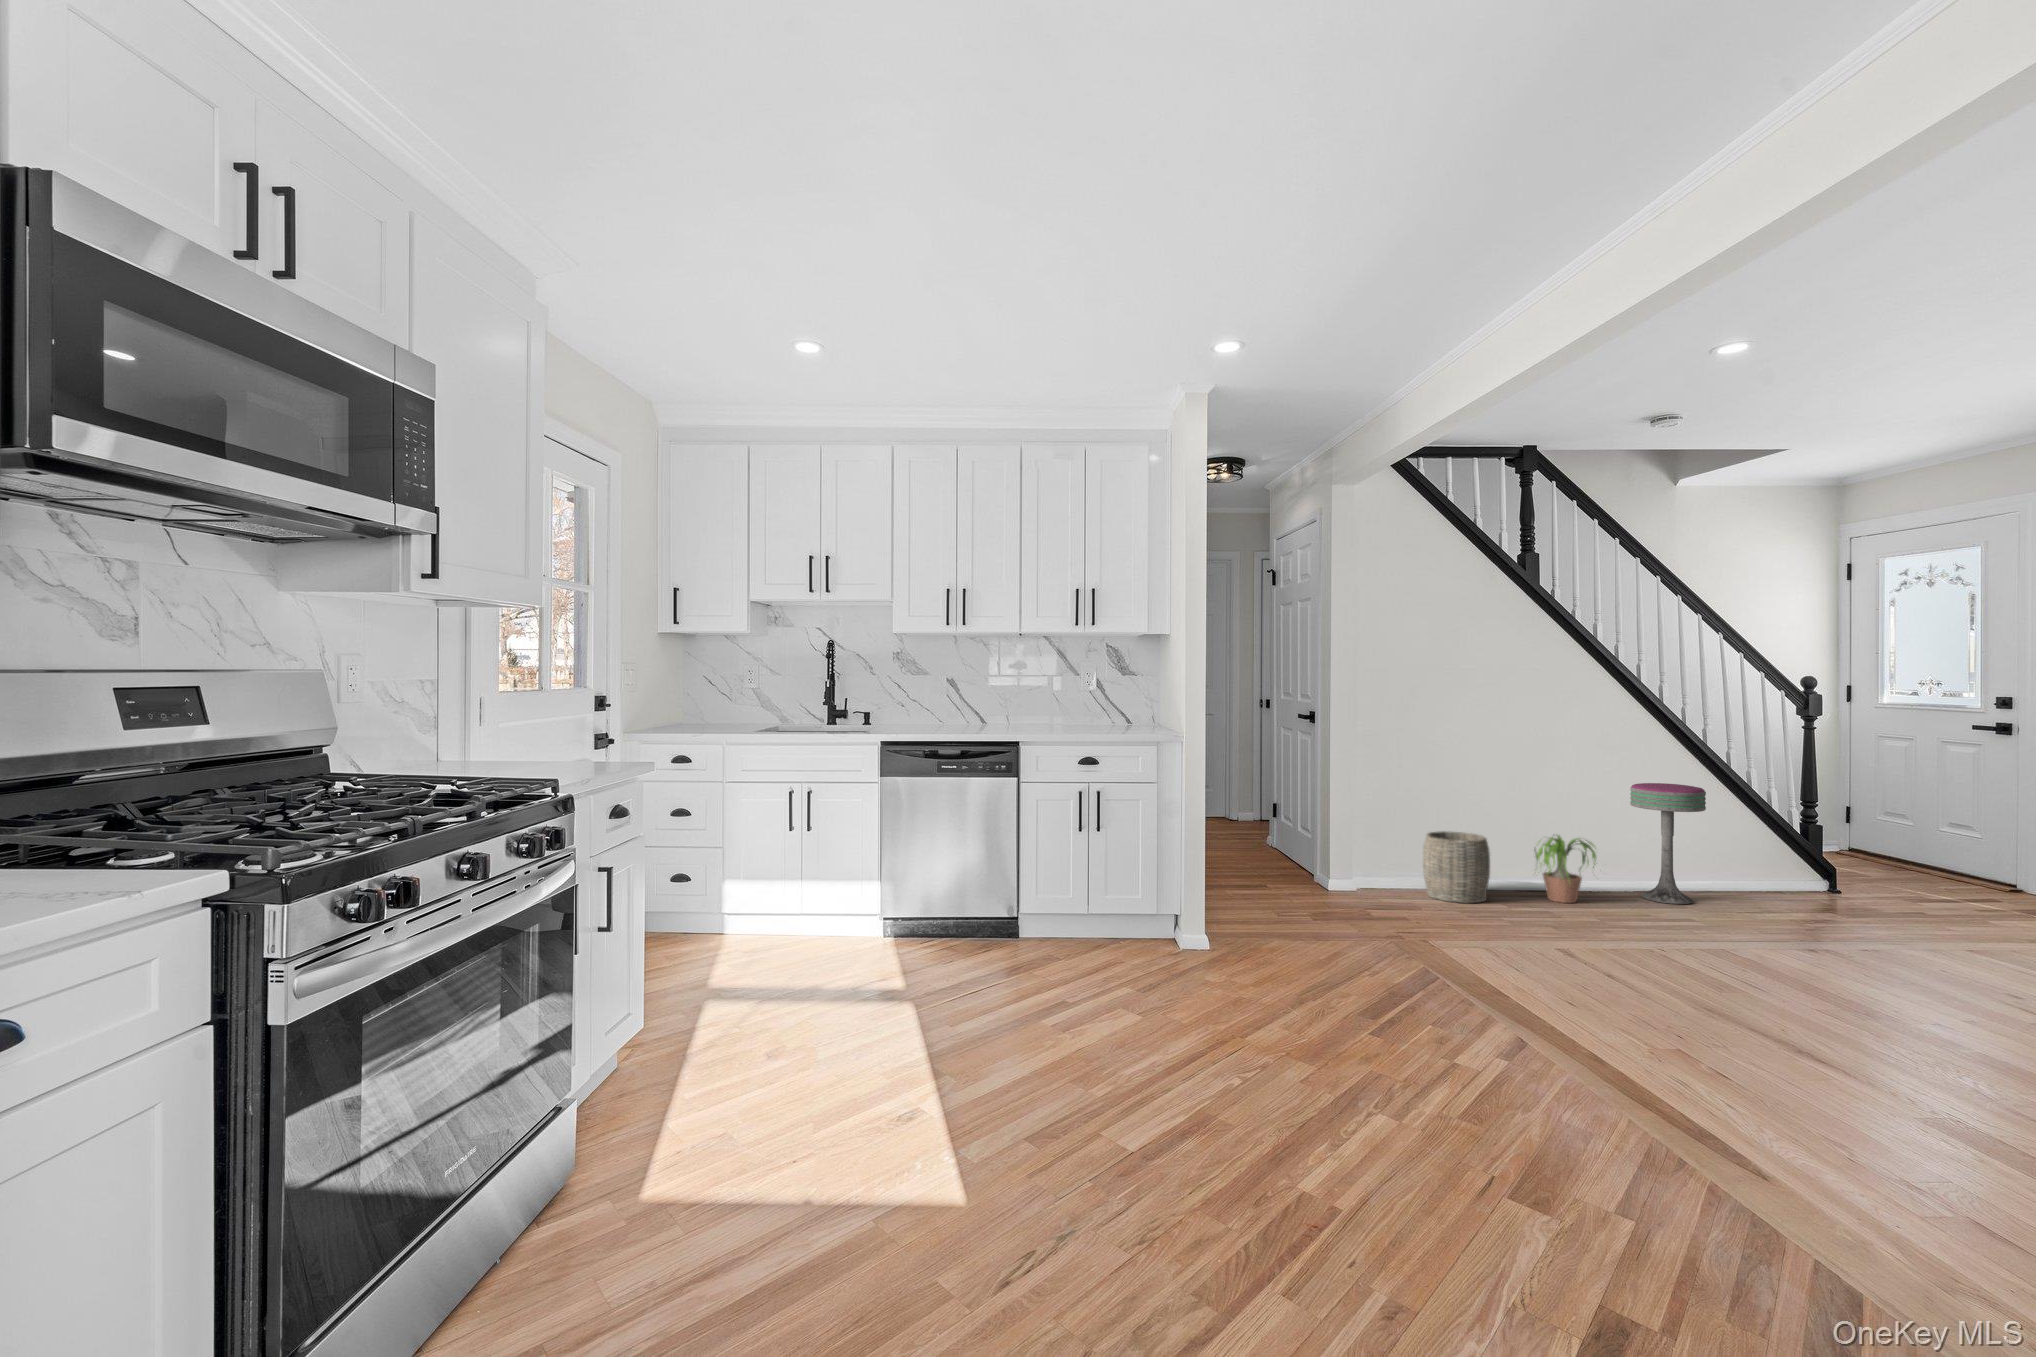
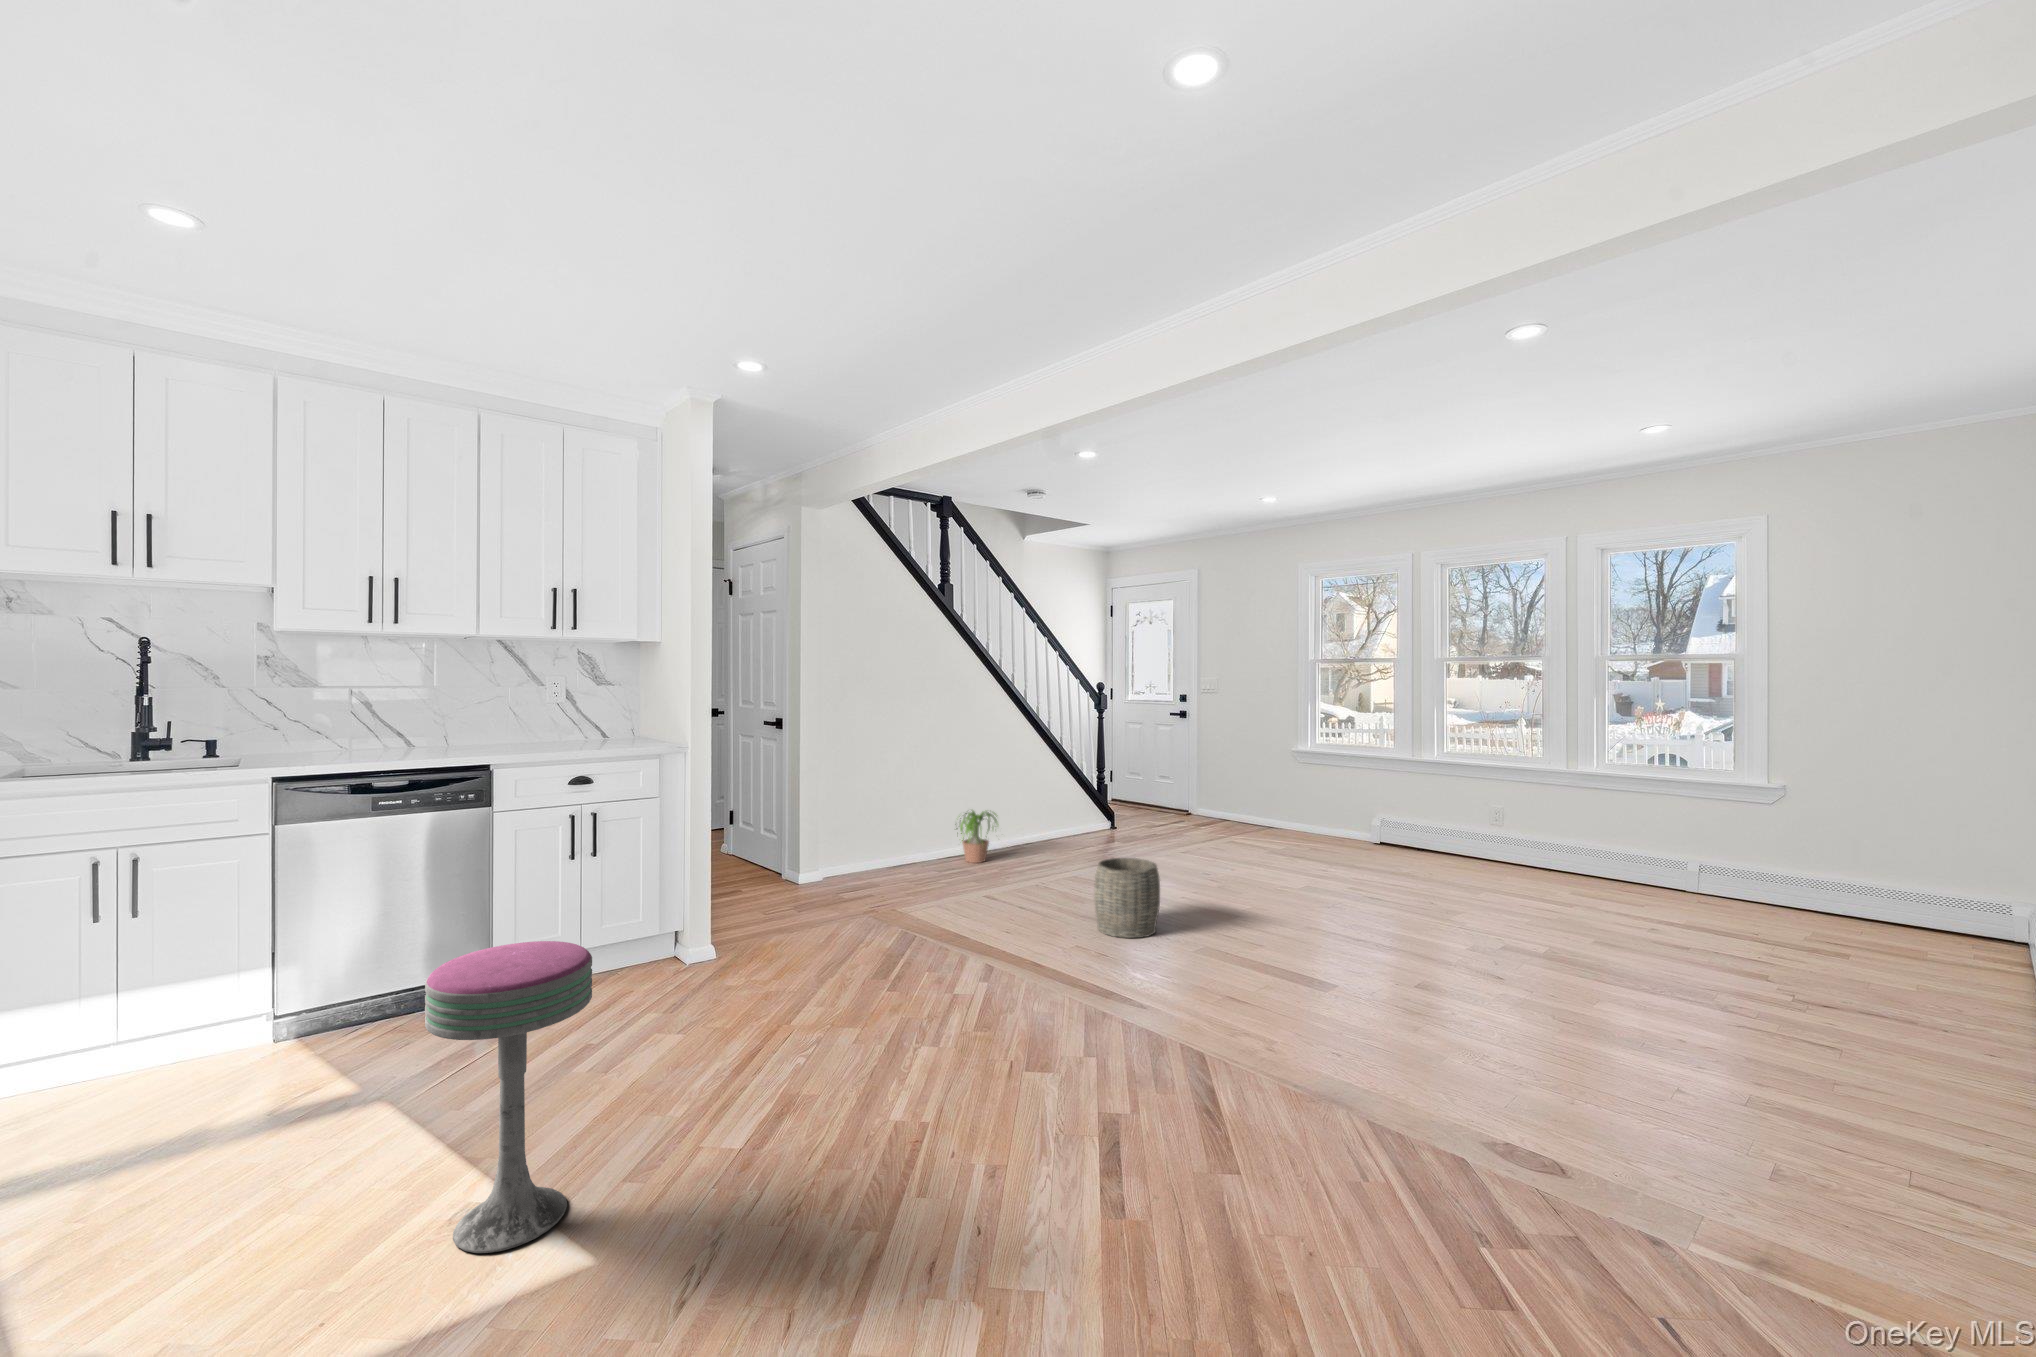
bar stool: present [1630,783,1706,904] -> present [425,941,592,1253]
woven basket: present [1423,831,1490,903] -> present [1094,858,1160,938]

